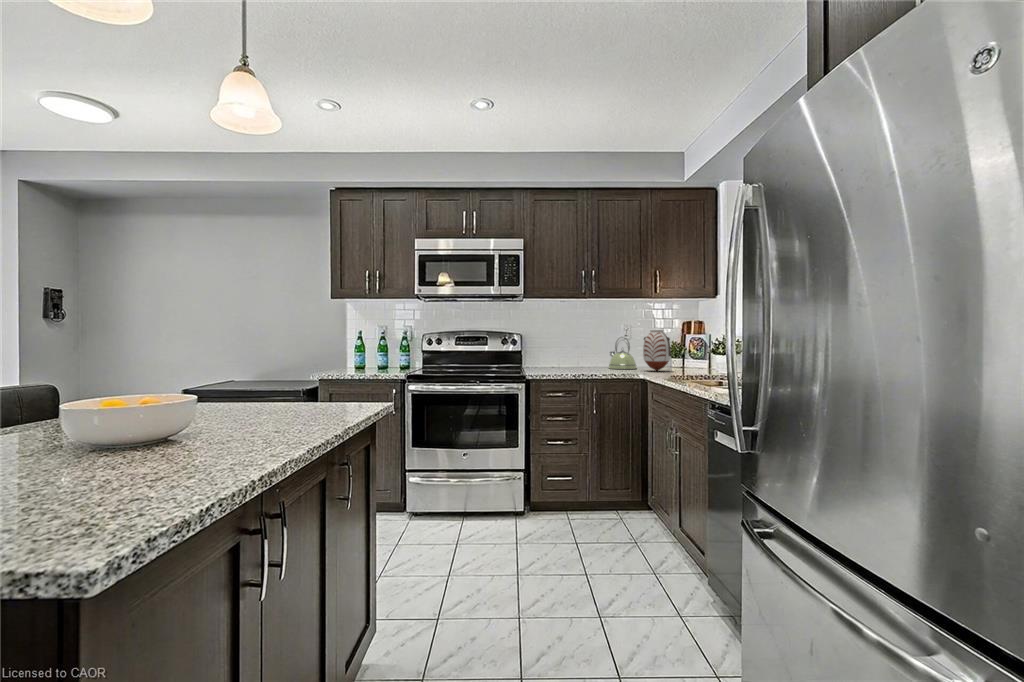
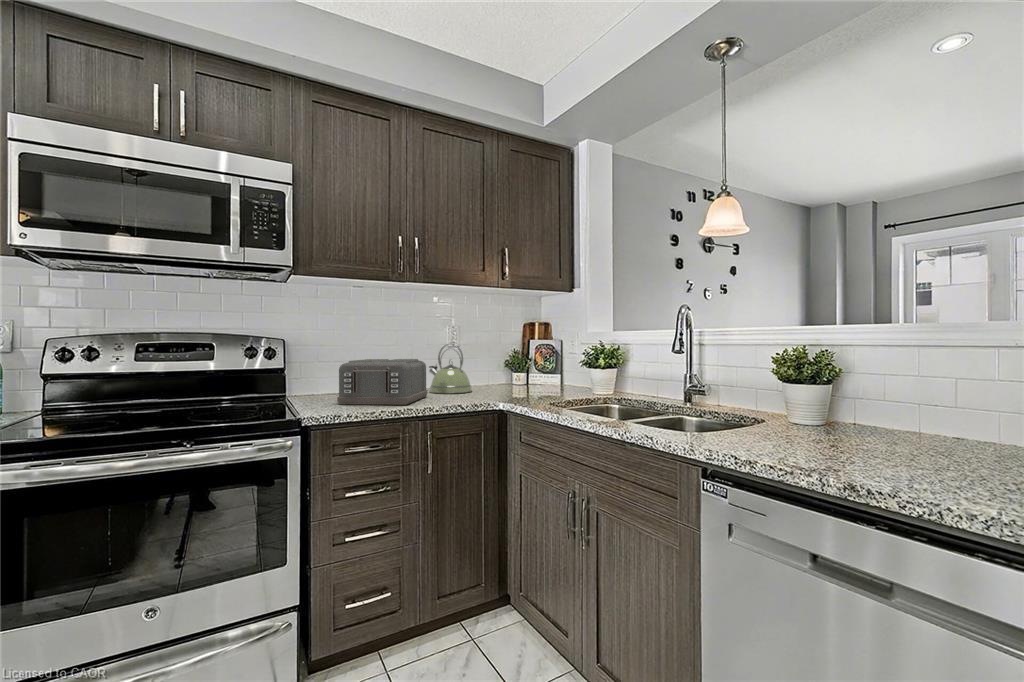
vase: present [643,330,671,371] -> none [490,333,529,395]
toaster: none [547,346,603,372] -> present [337,359,427,405]

